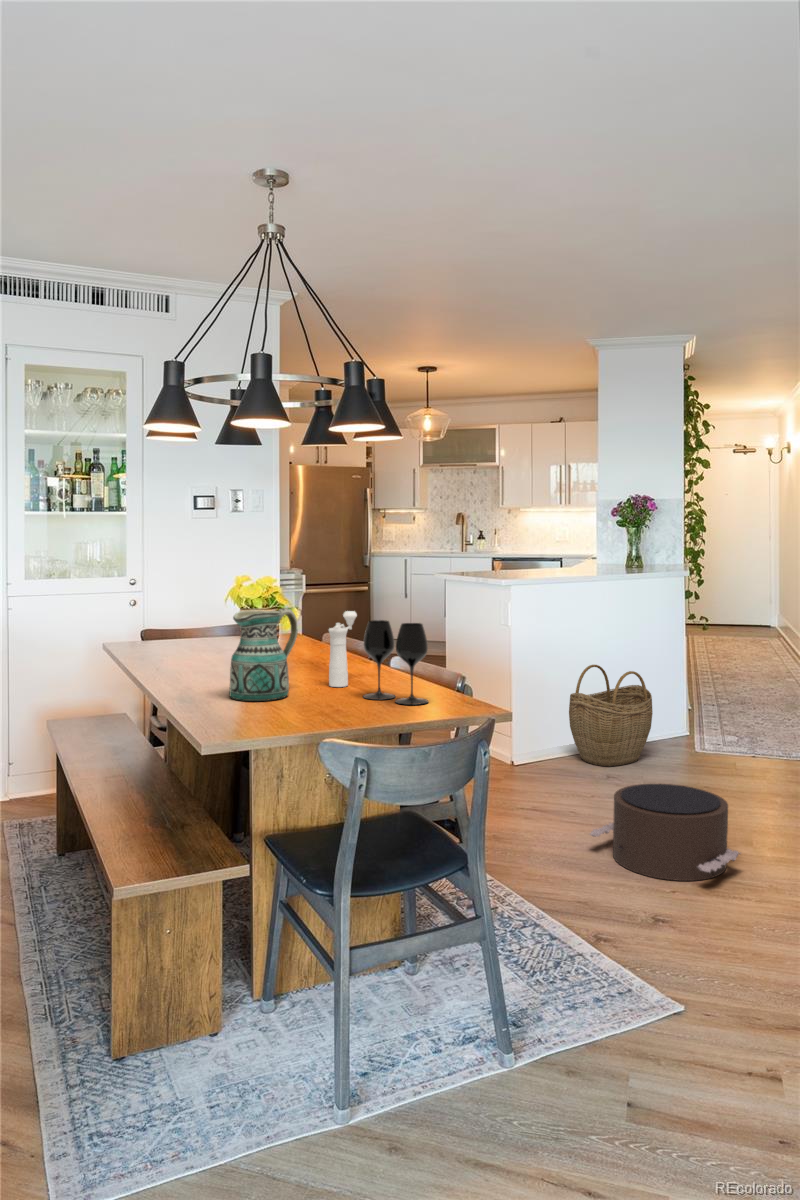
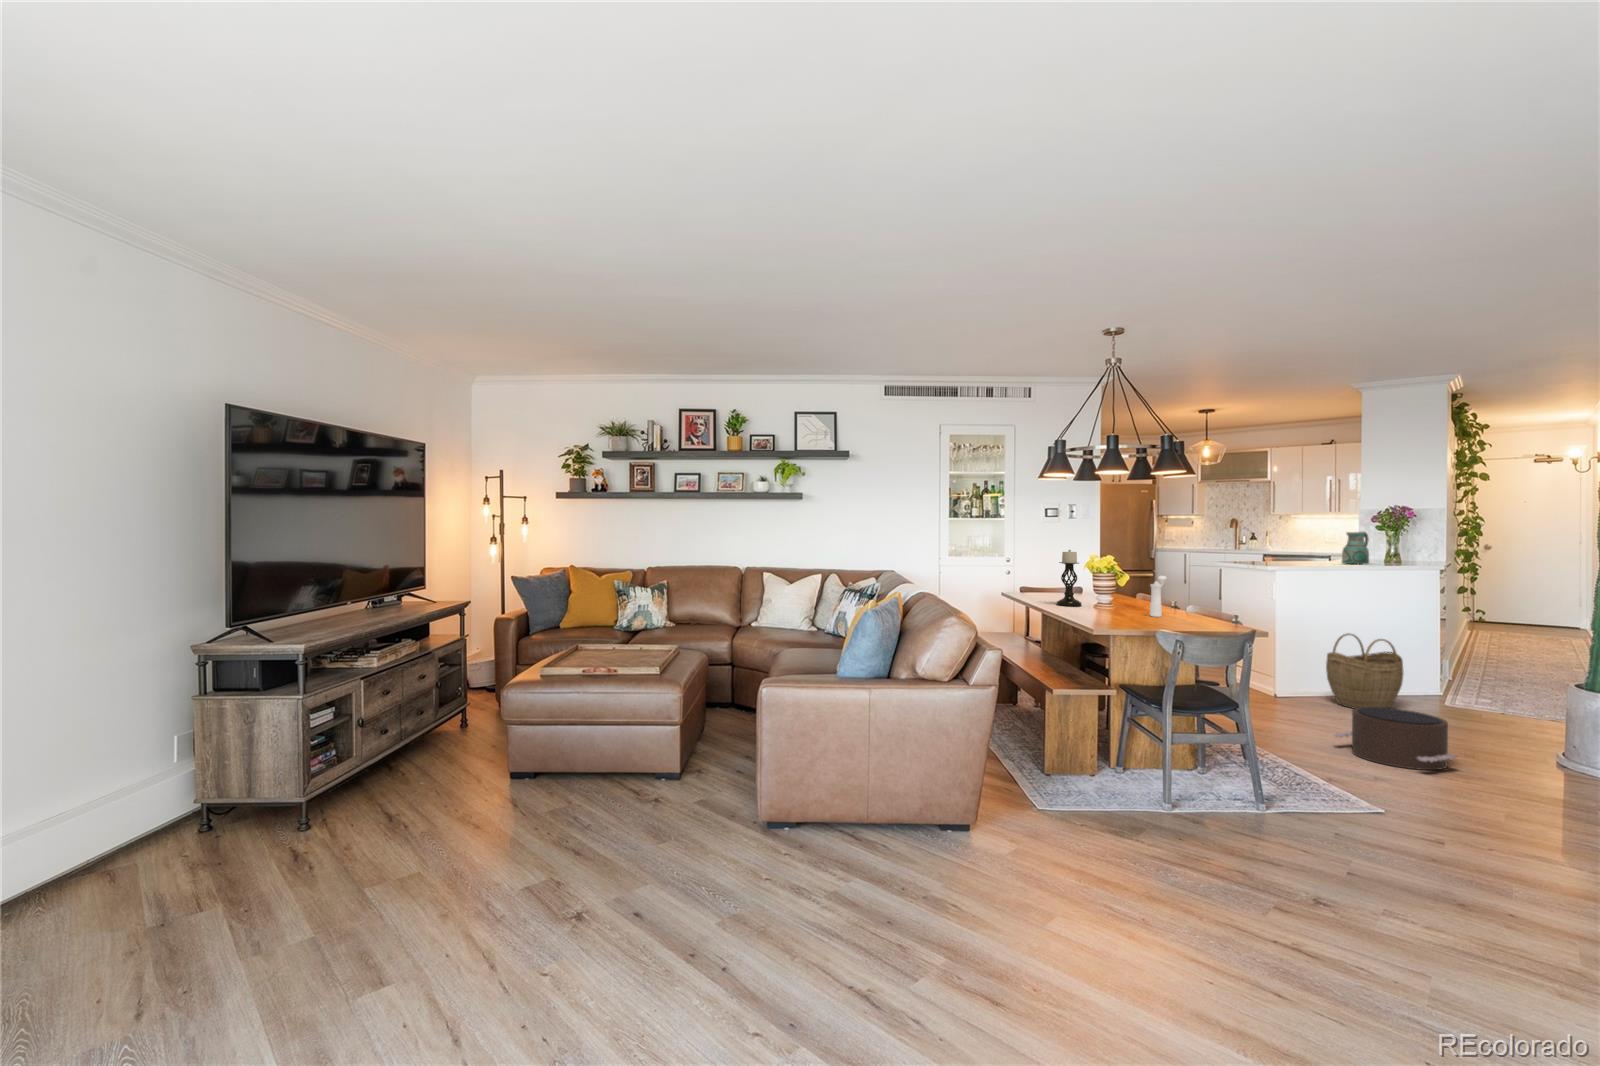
candle holder: none [182,567,226,670] -> present [1056,550,1082,606]
ceramic pitcher: present [229,608,298,701] -> present [1342,532,1369,564]
wine glass: present [363,620,428,705] -> none [1173,579,1214,625]

